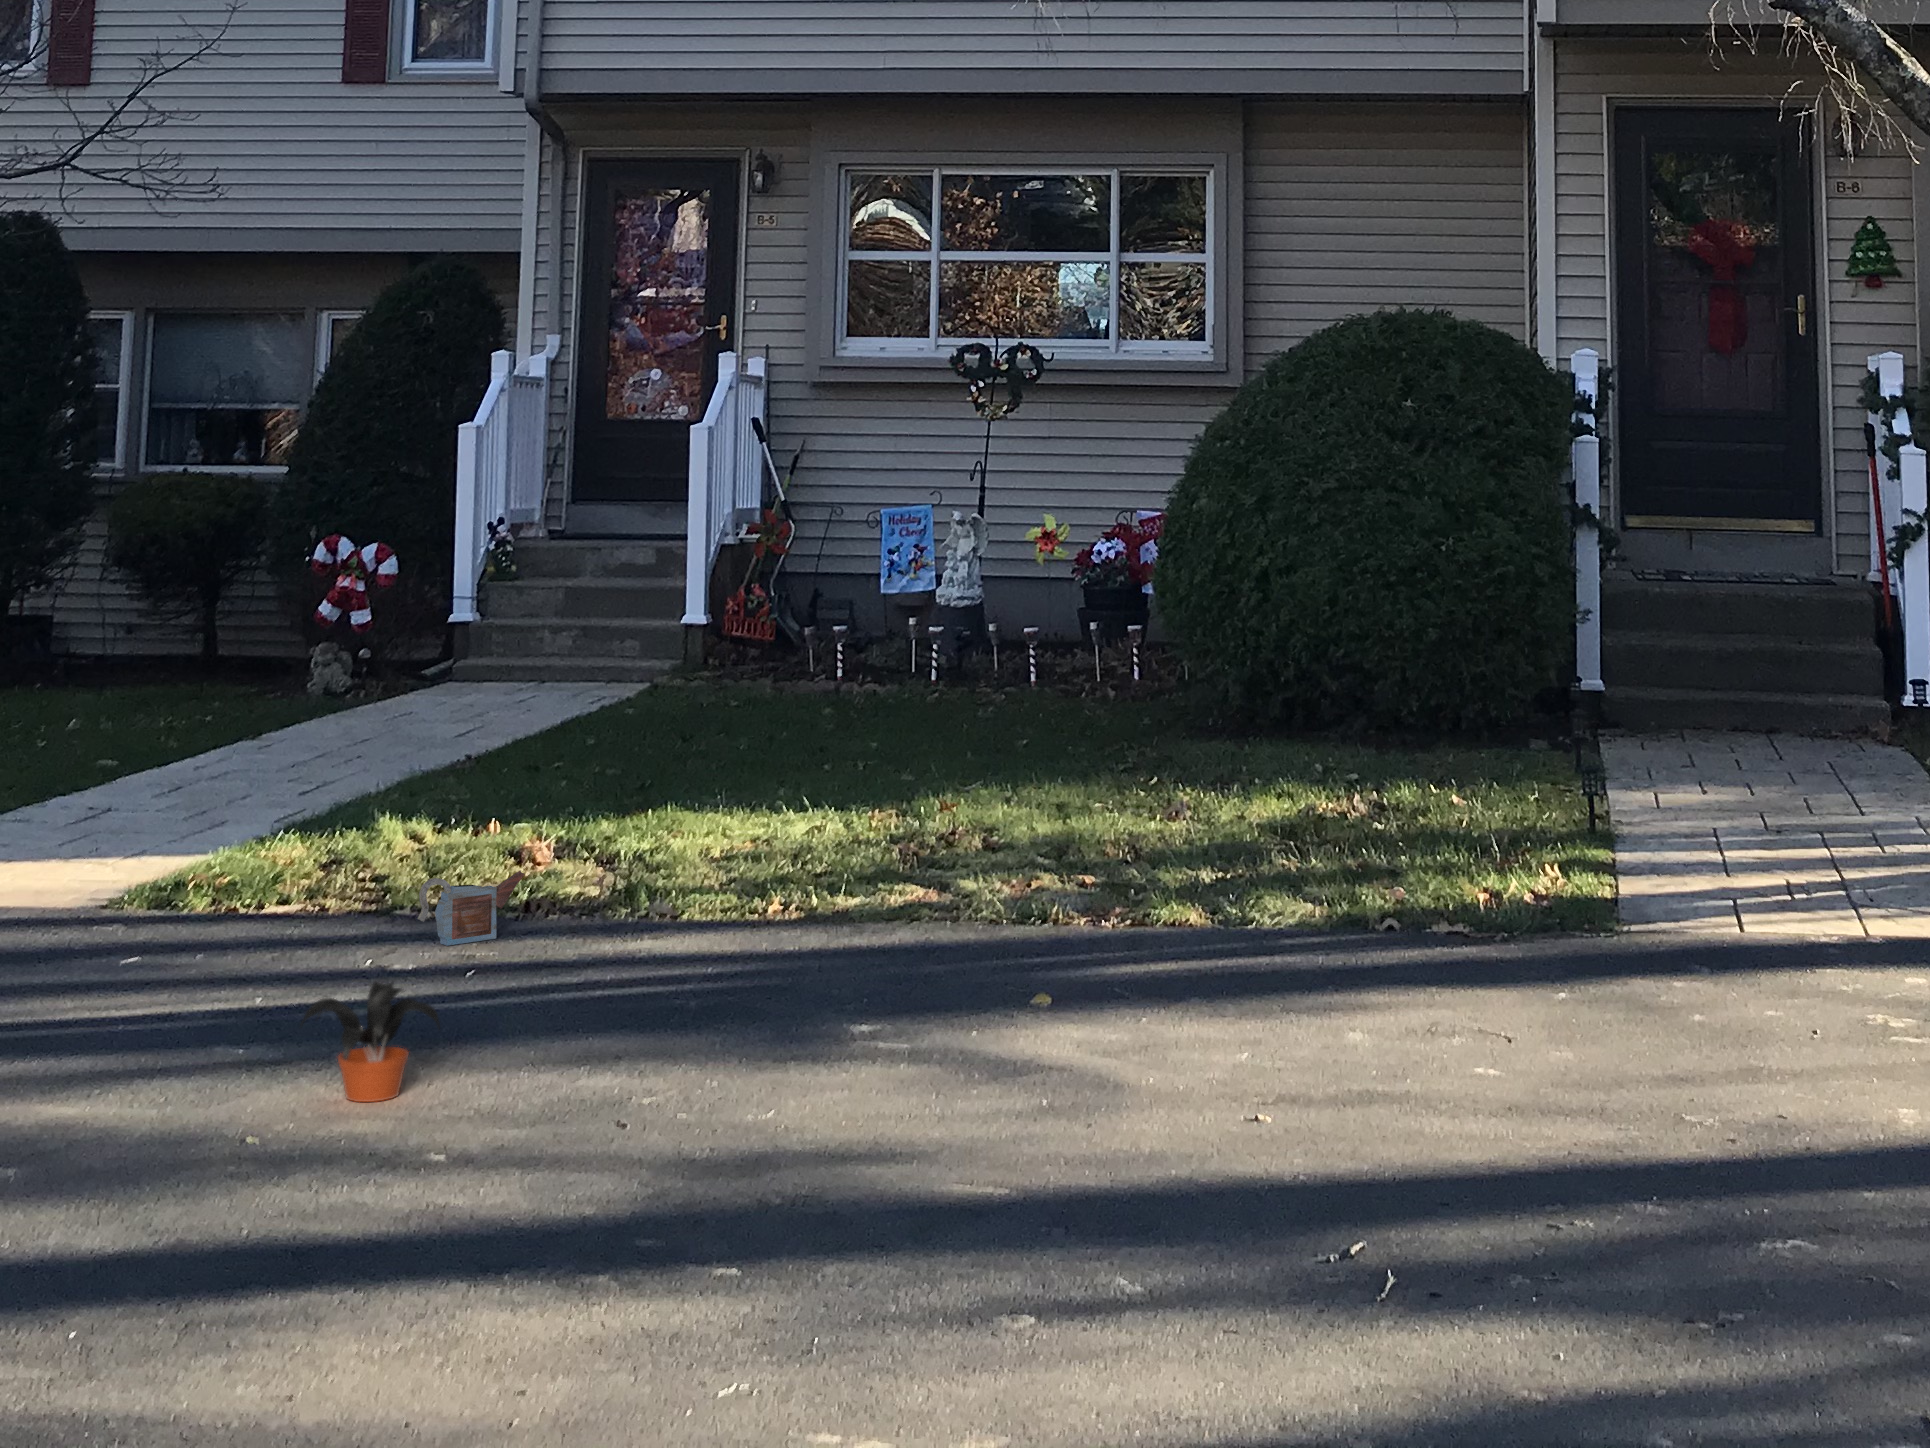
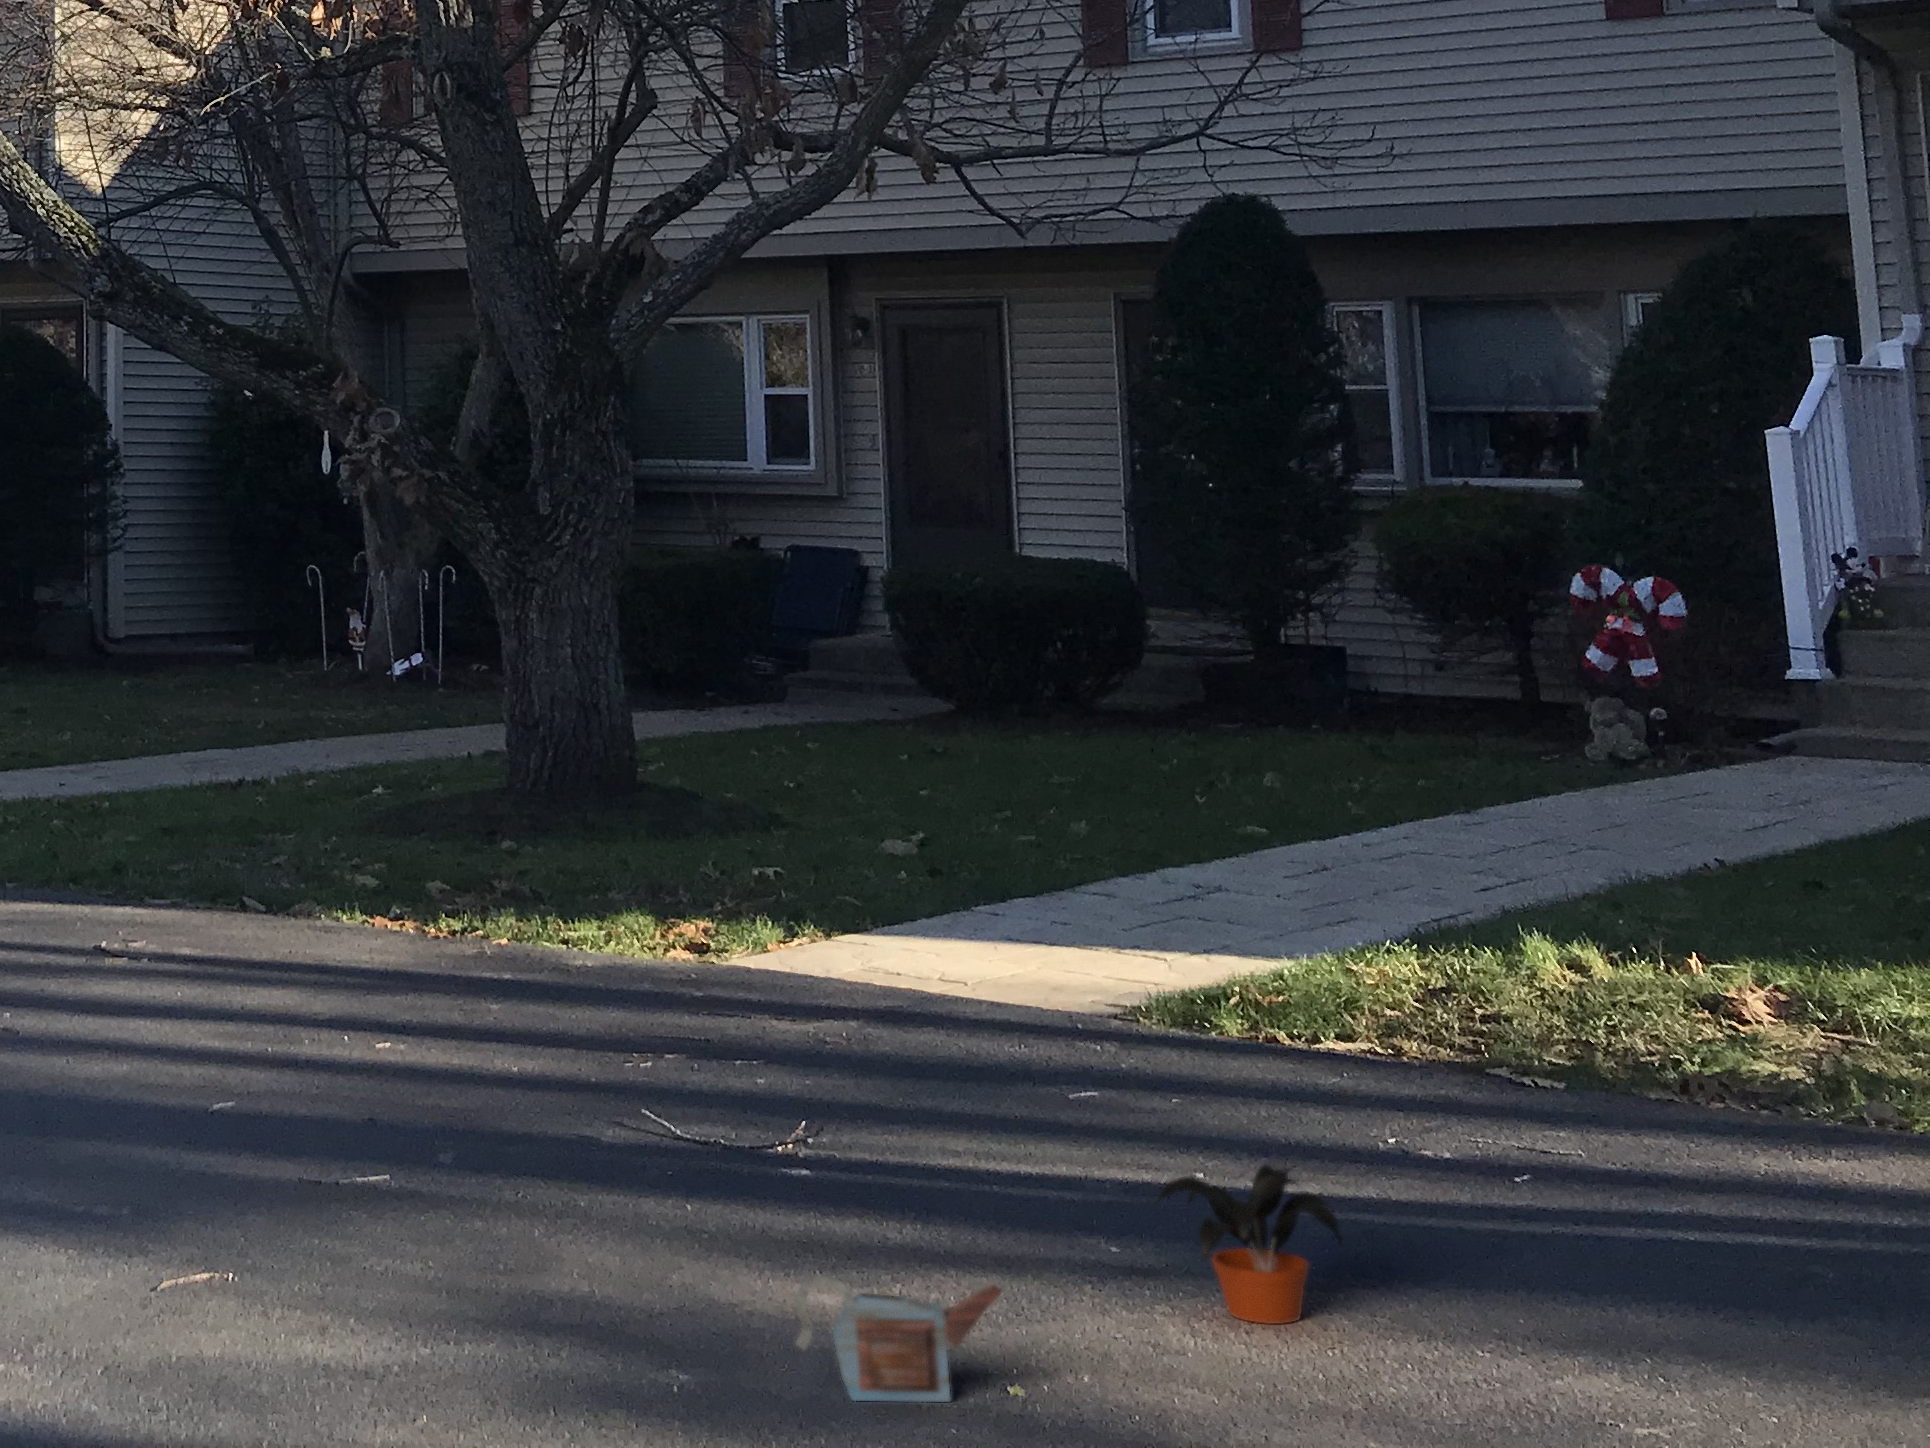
watering can: present [418,871,525,946] -> present [795,1276,1003,1402]

